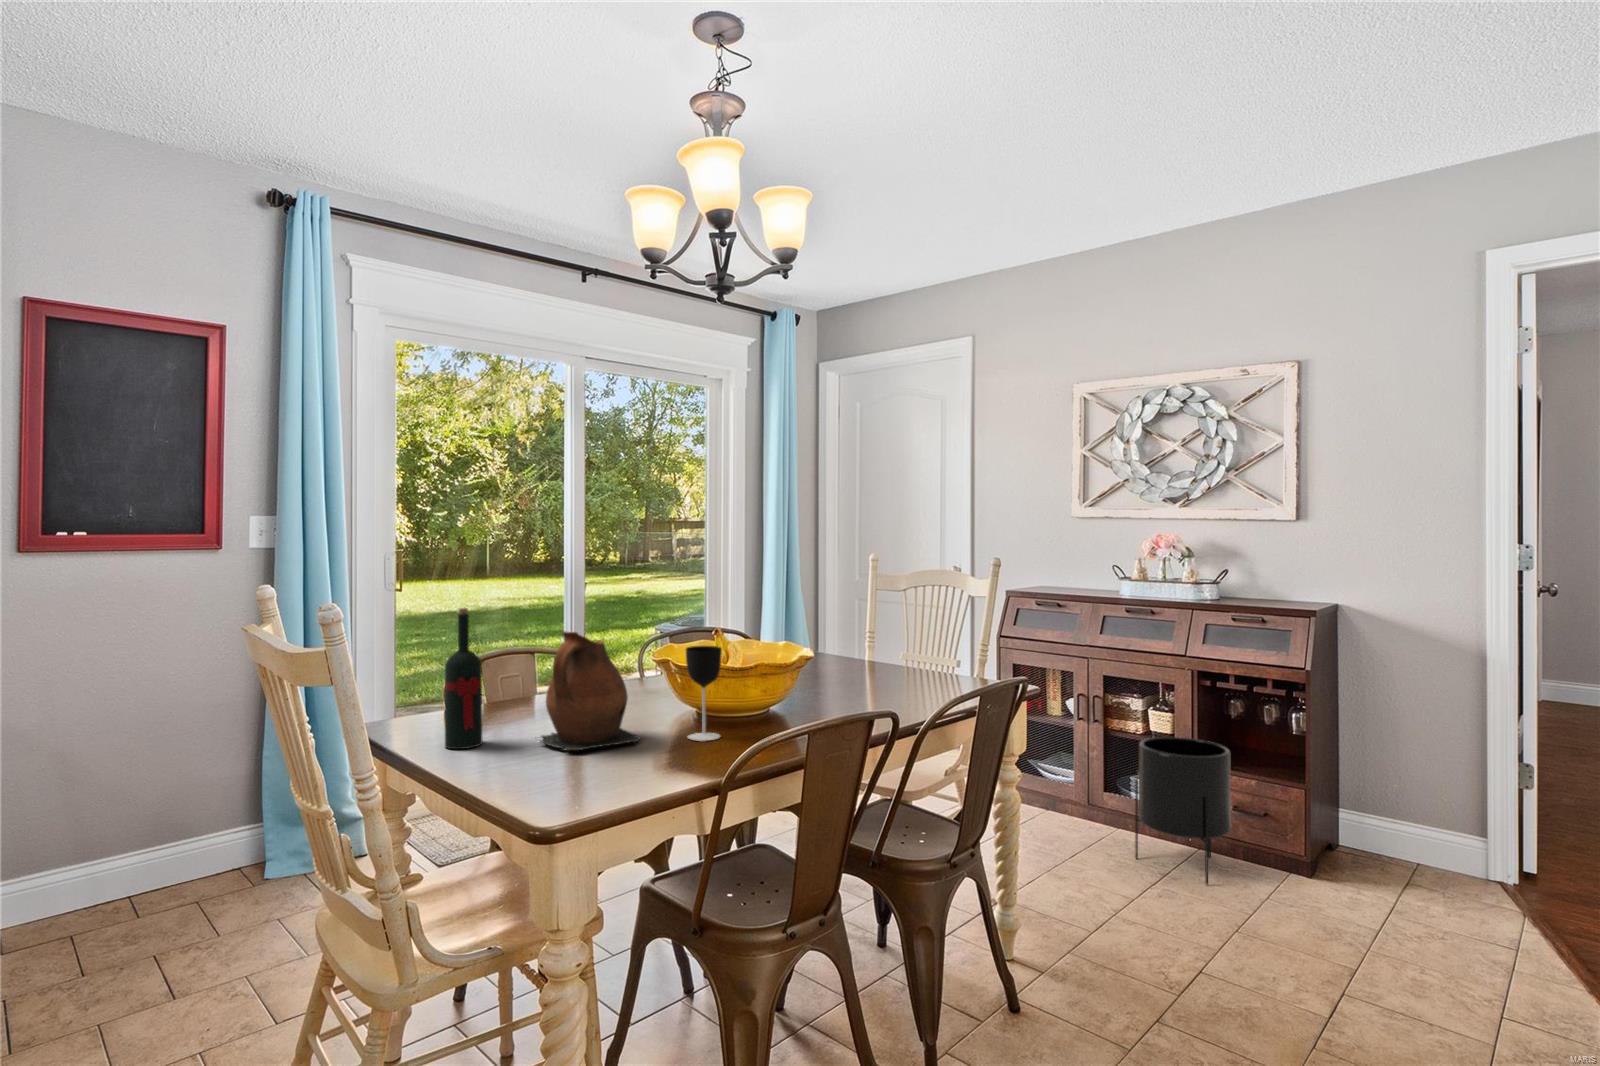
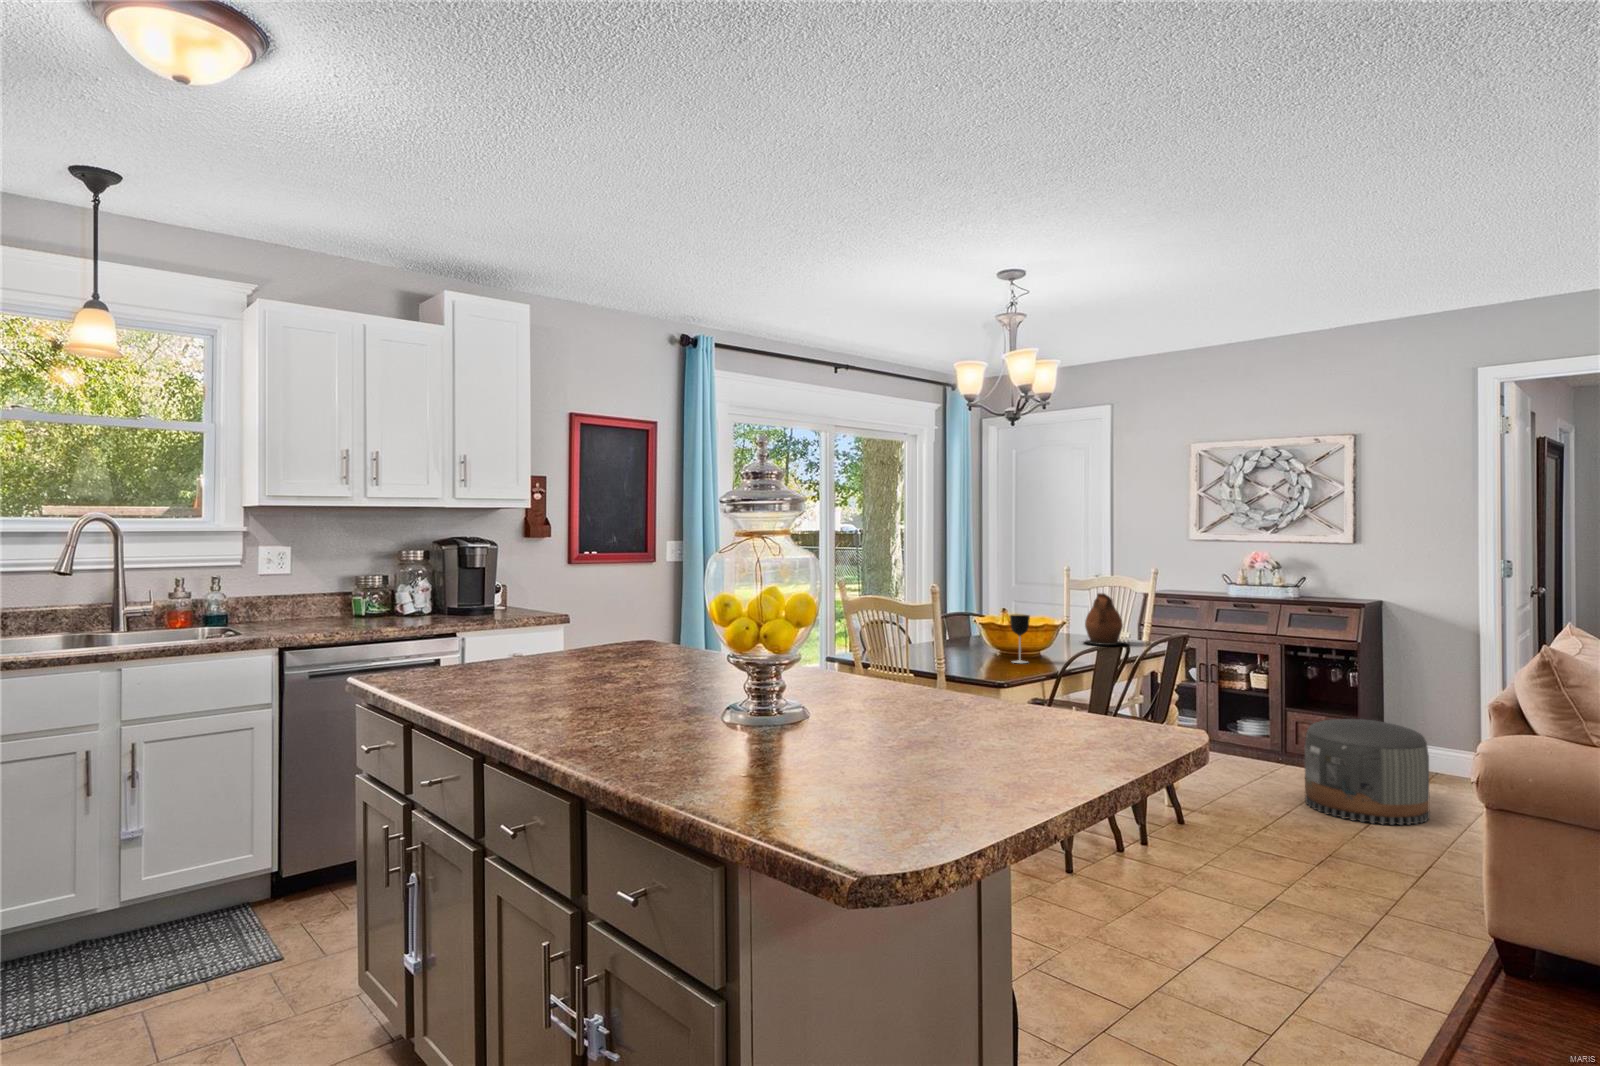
wine bottle: present [445,608,482,749] -> none [889,593,908,665]
ceramic pitcher: present [541,631,640,750] -> present [1084,593,1126,645]
planter: present [1135,737,1231,884] -> none [1243,689,1308,781]
pouf: none [1226,800,1433,1003] -> present [1305,719,1430,825]

